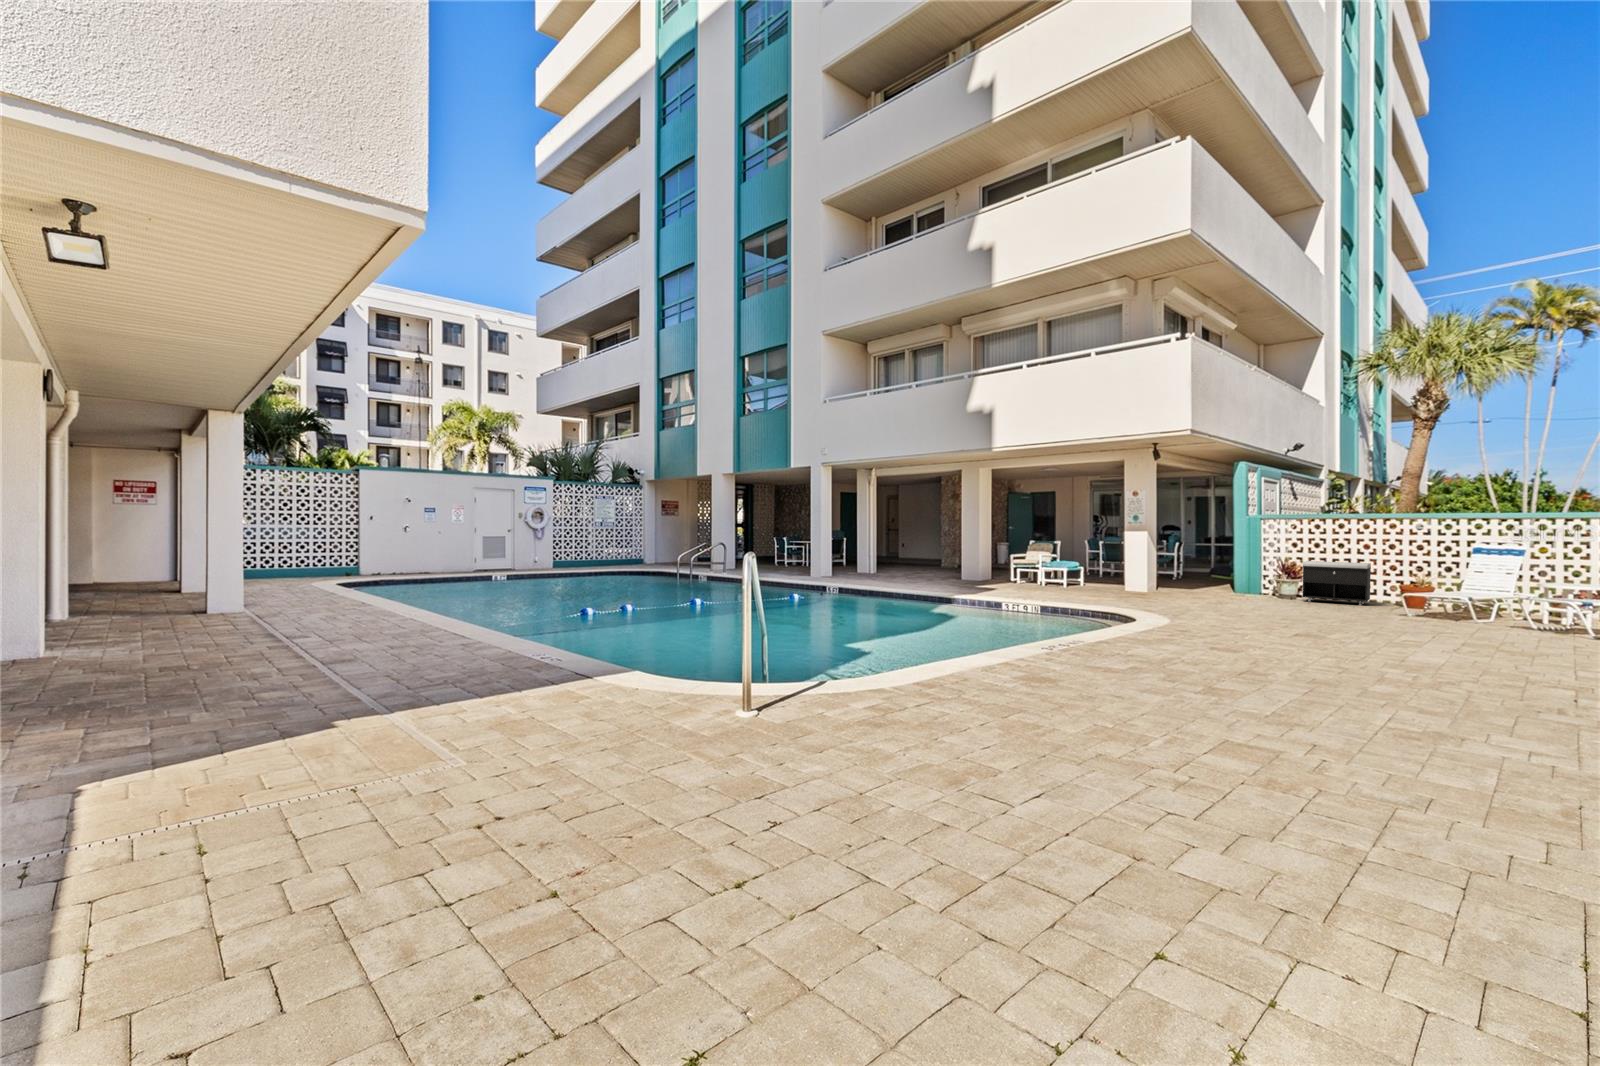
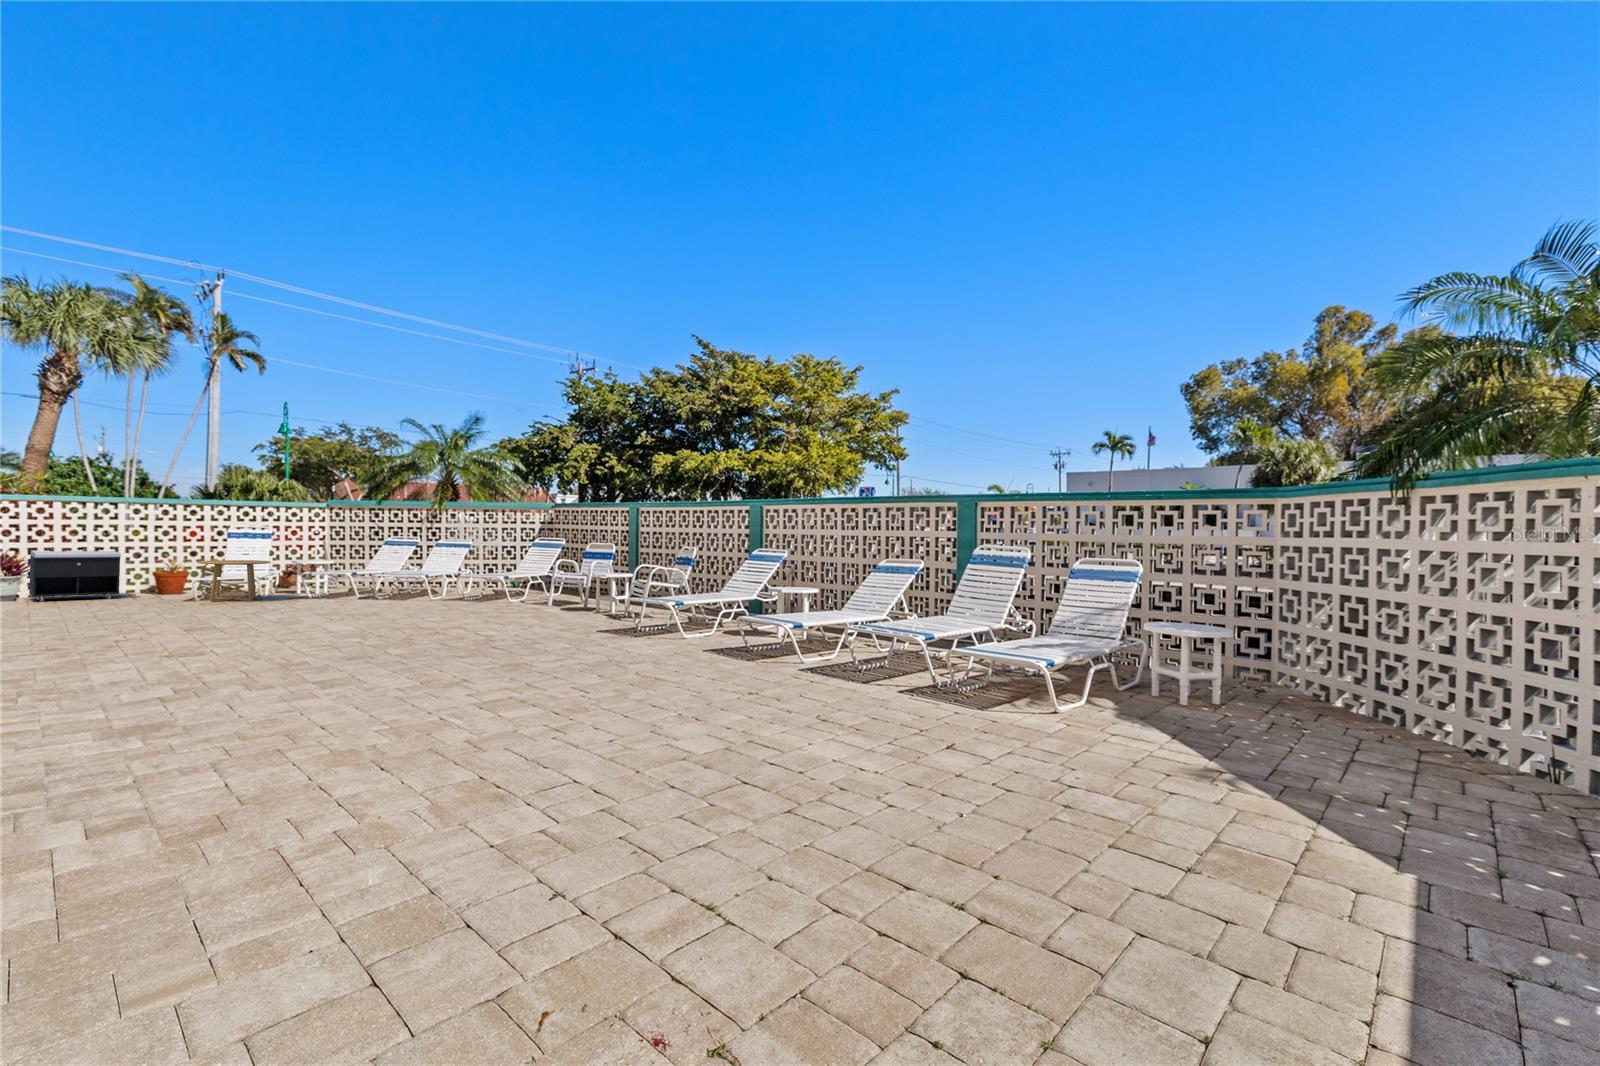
round table: none [1419,576,1502,622] -> present [197,560,270,602]

